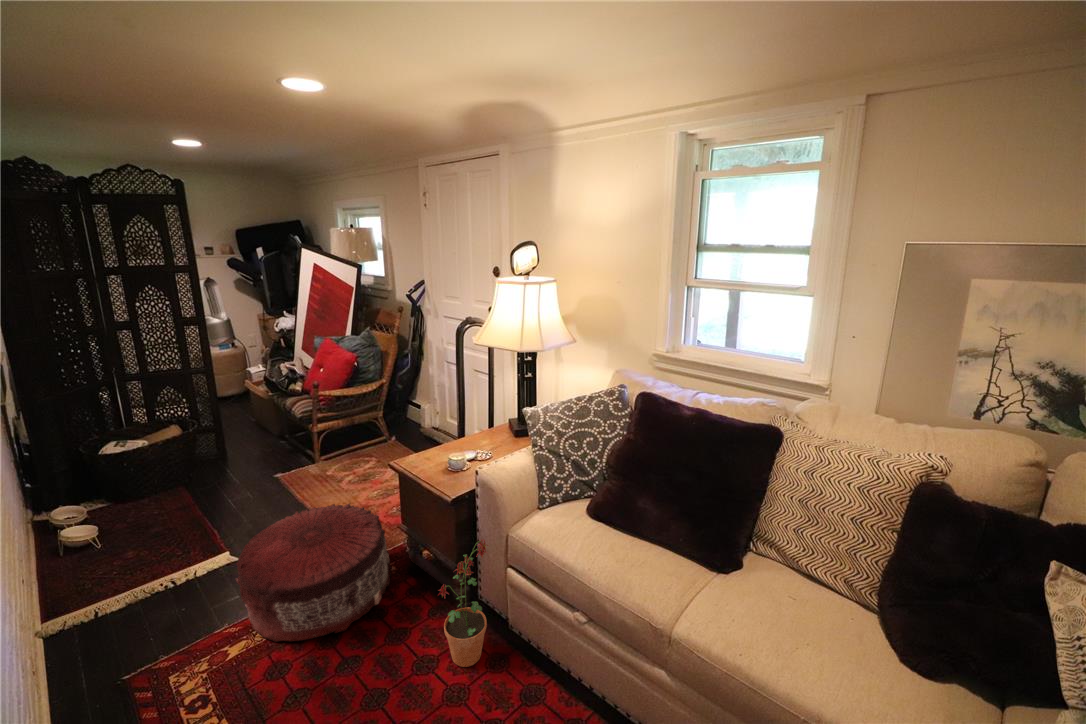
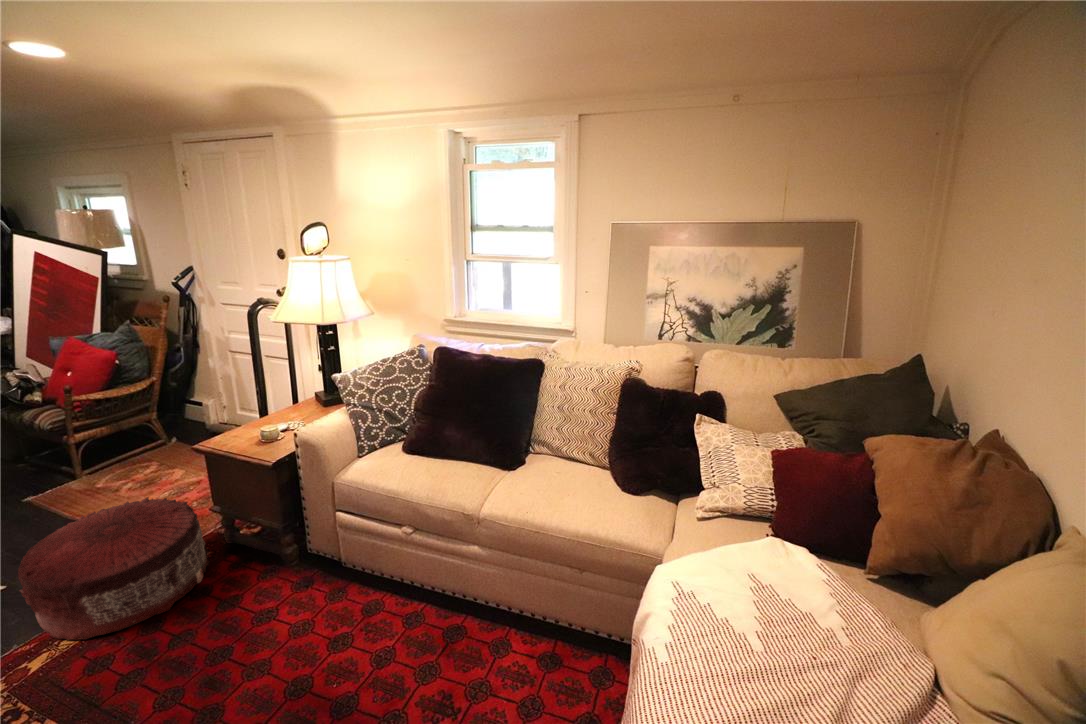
potted plant: present [438,539,488,667] -> none [270,488,322,605]

